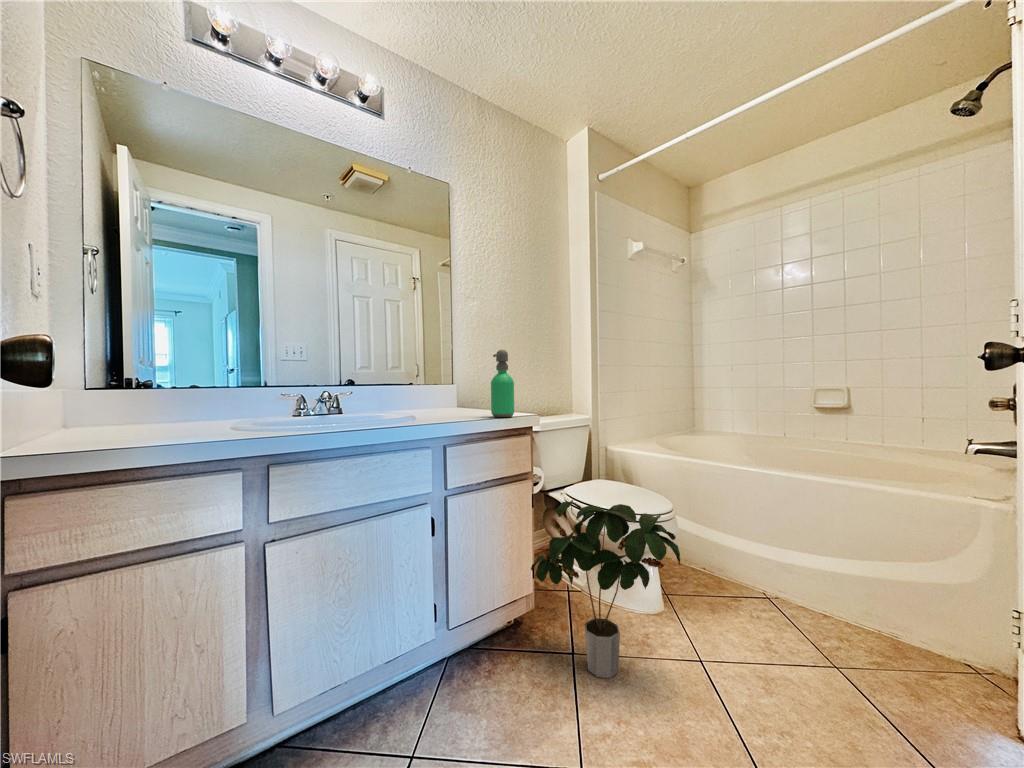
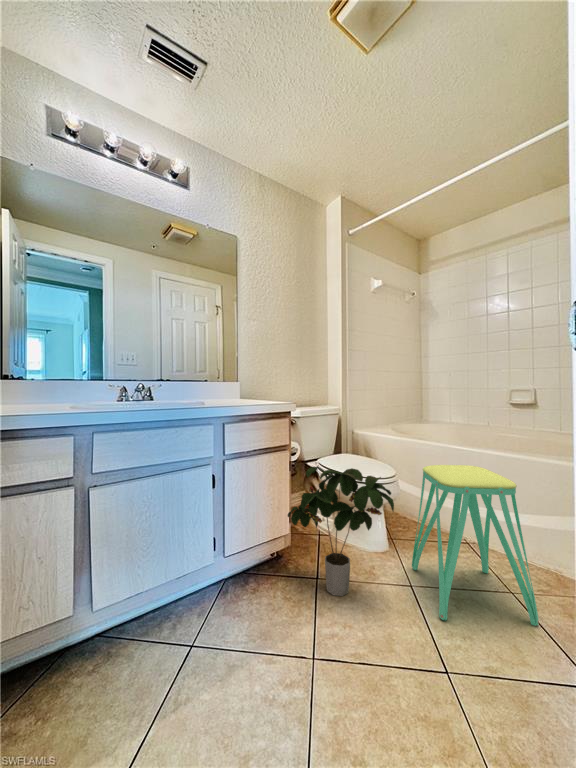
soap dispenser: present [491,350,514,417] -> none [260,355,276,404]
stool: none [699,496,879,714] -> present [412,465,539,626]

